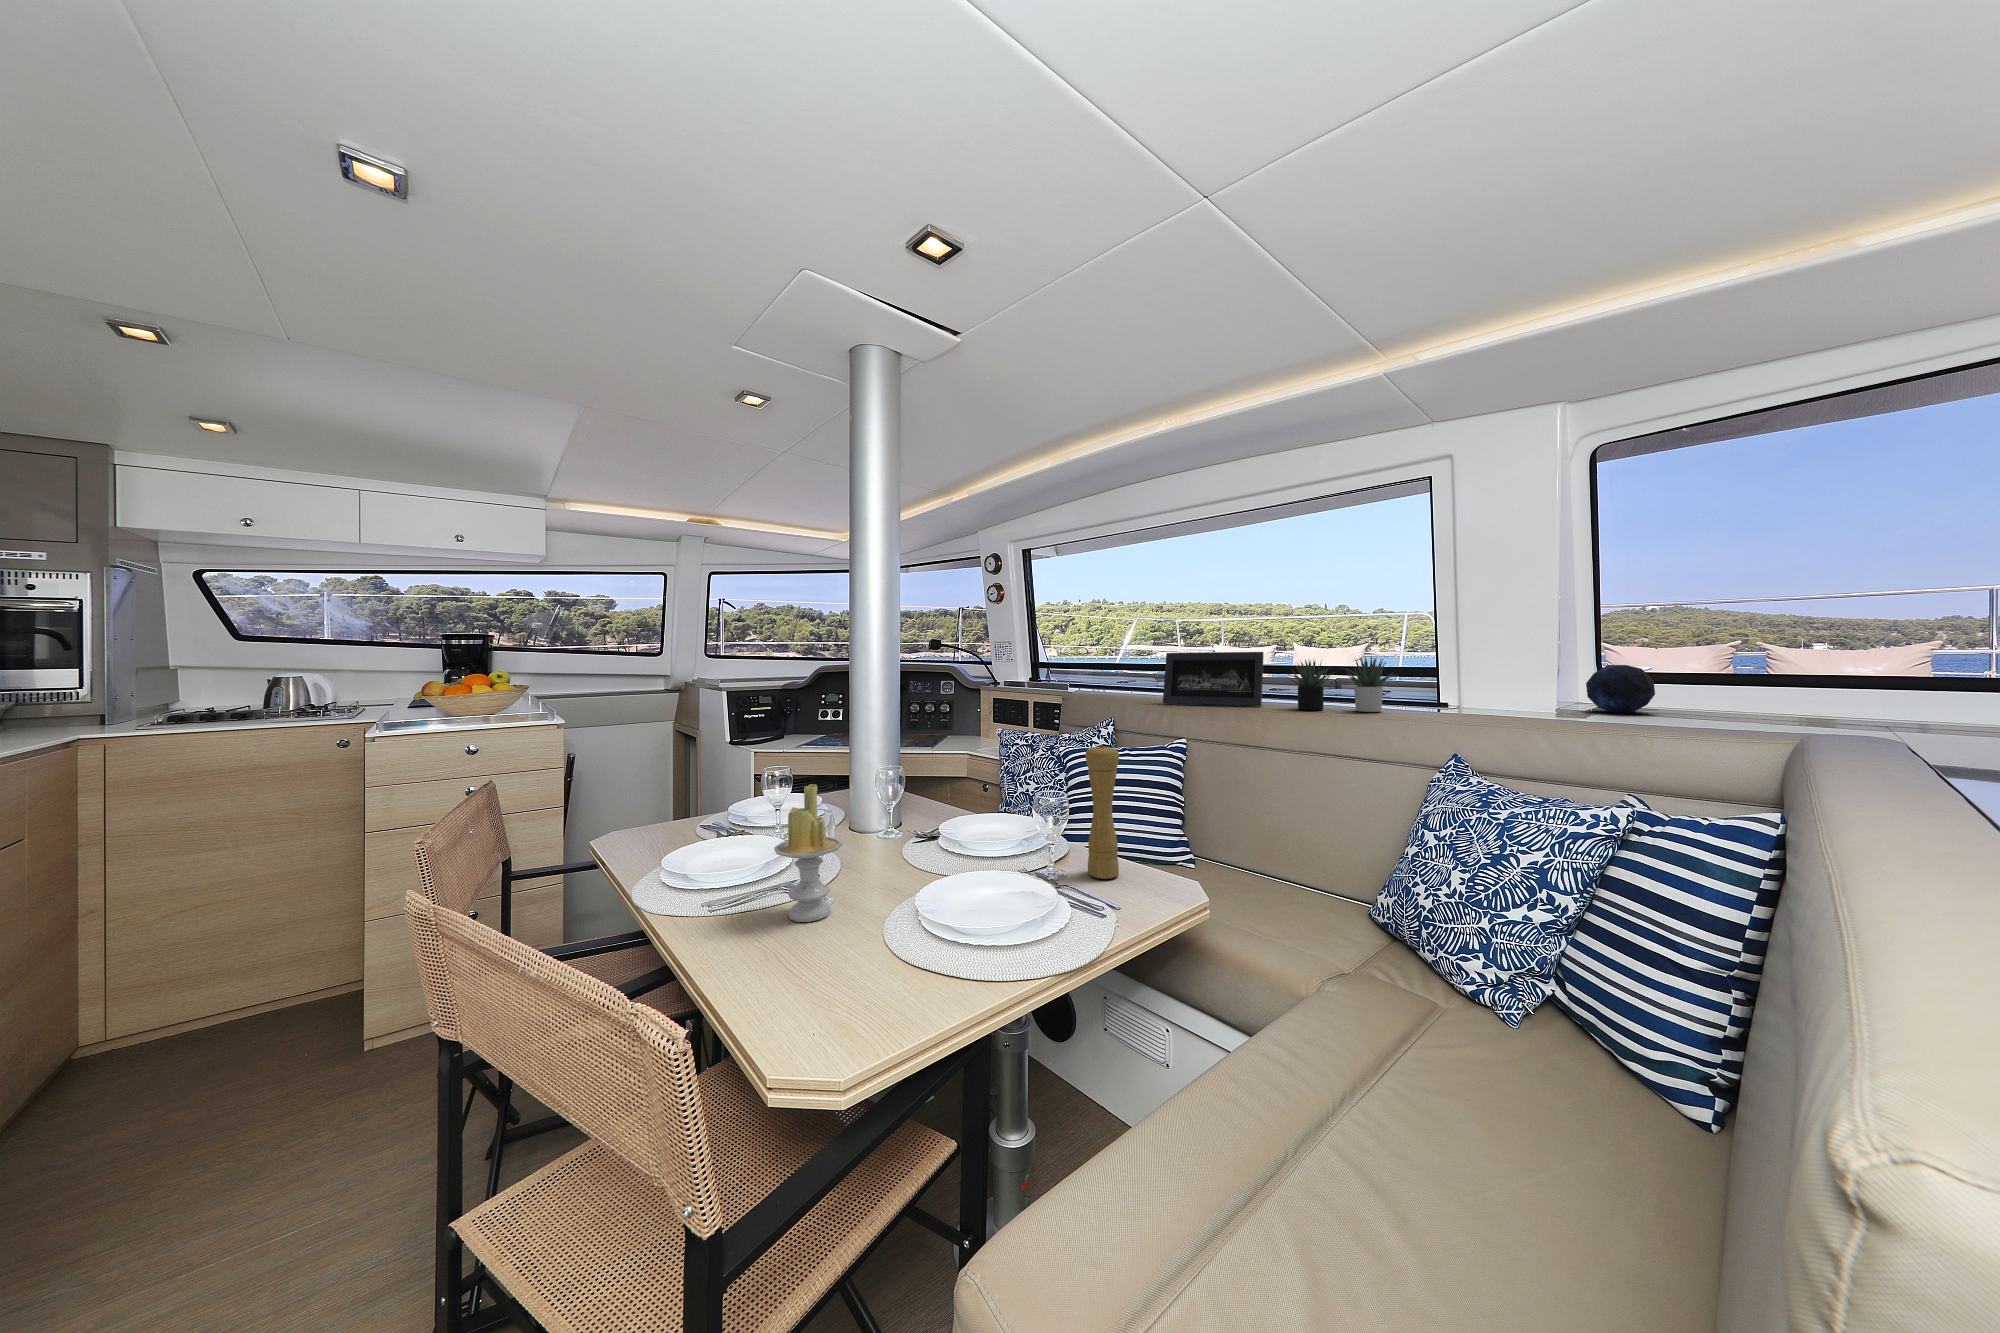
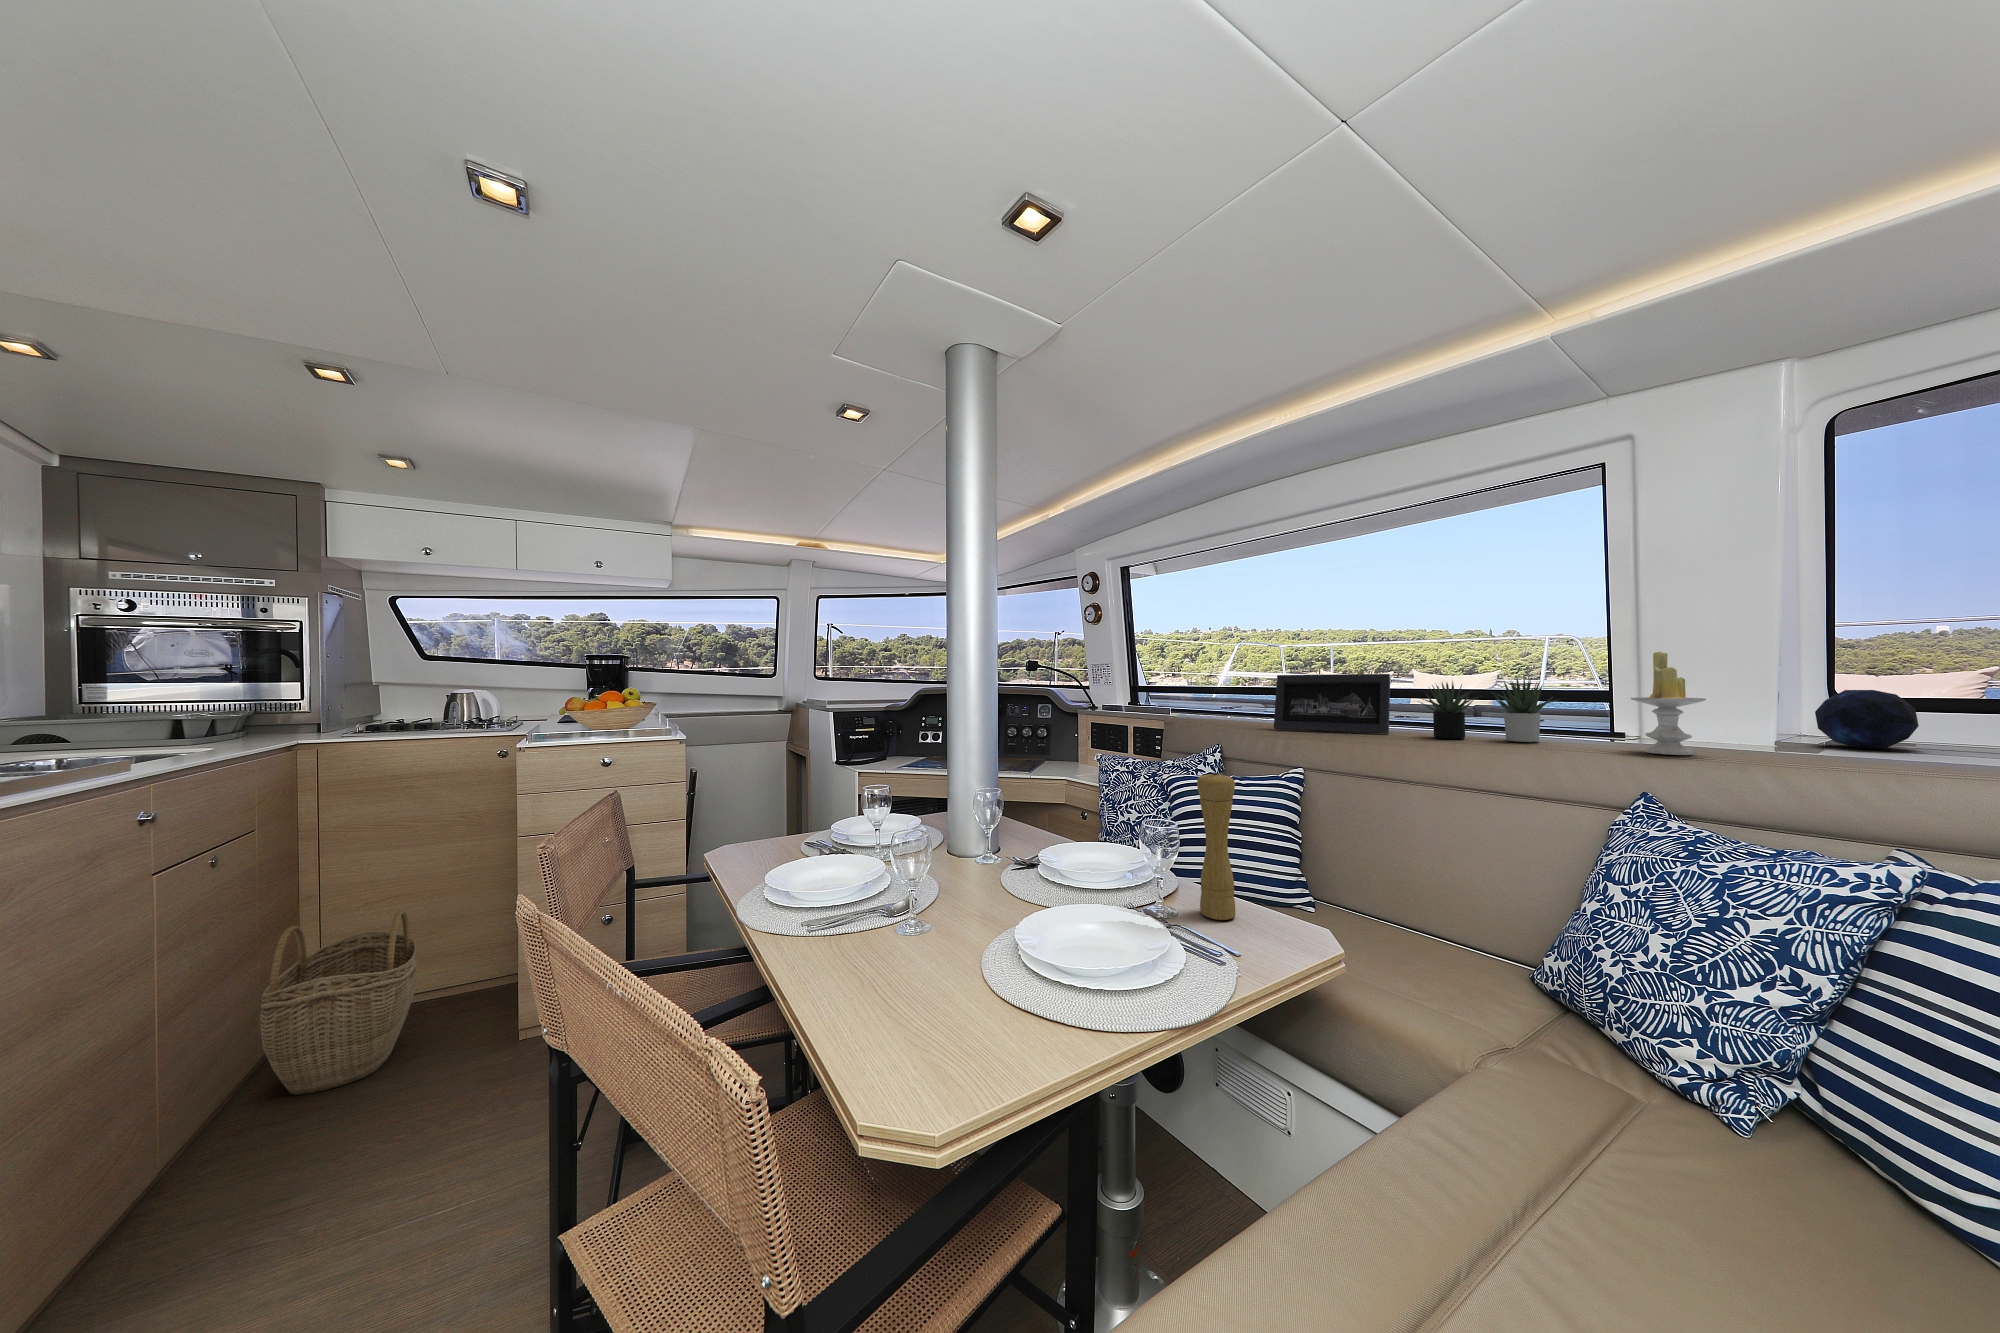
candle: present [774,784,842,922] -> present [1631,652,1706,755]
woven basket: none [41,921,243,1136] -> present [260,910,417,1095]

